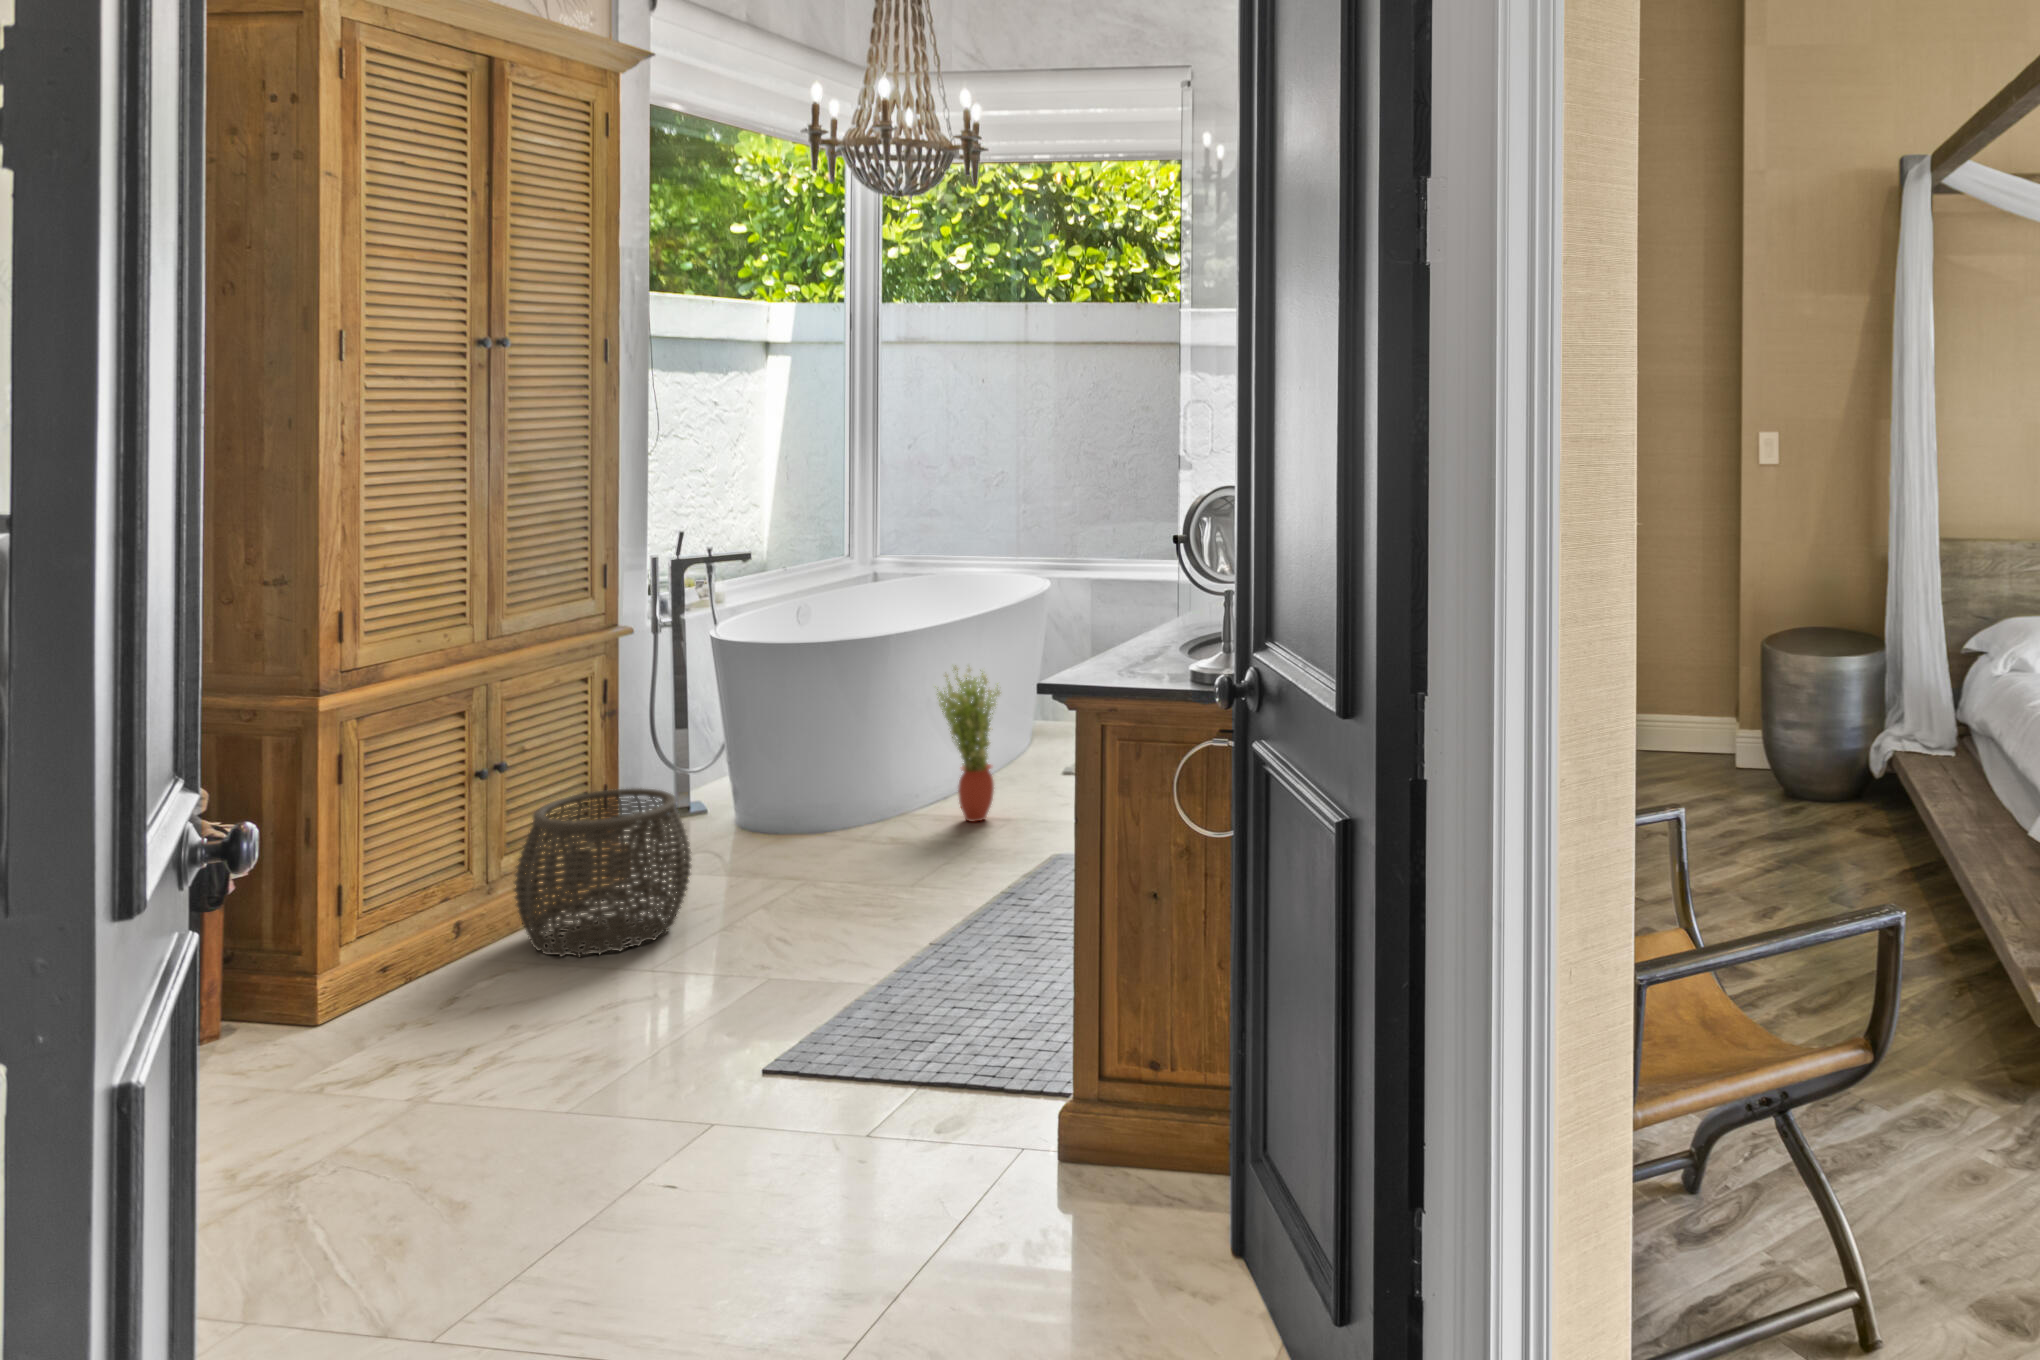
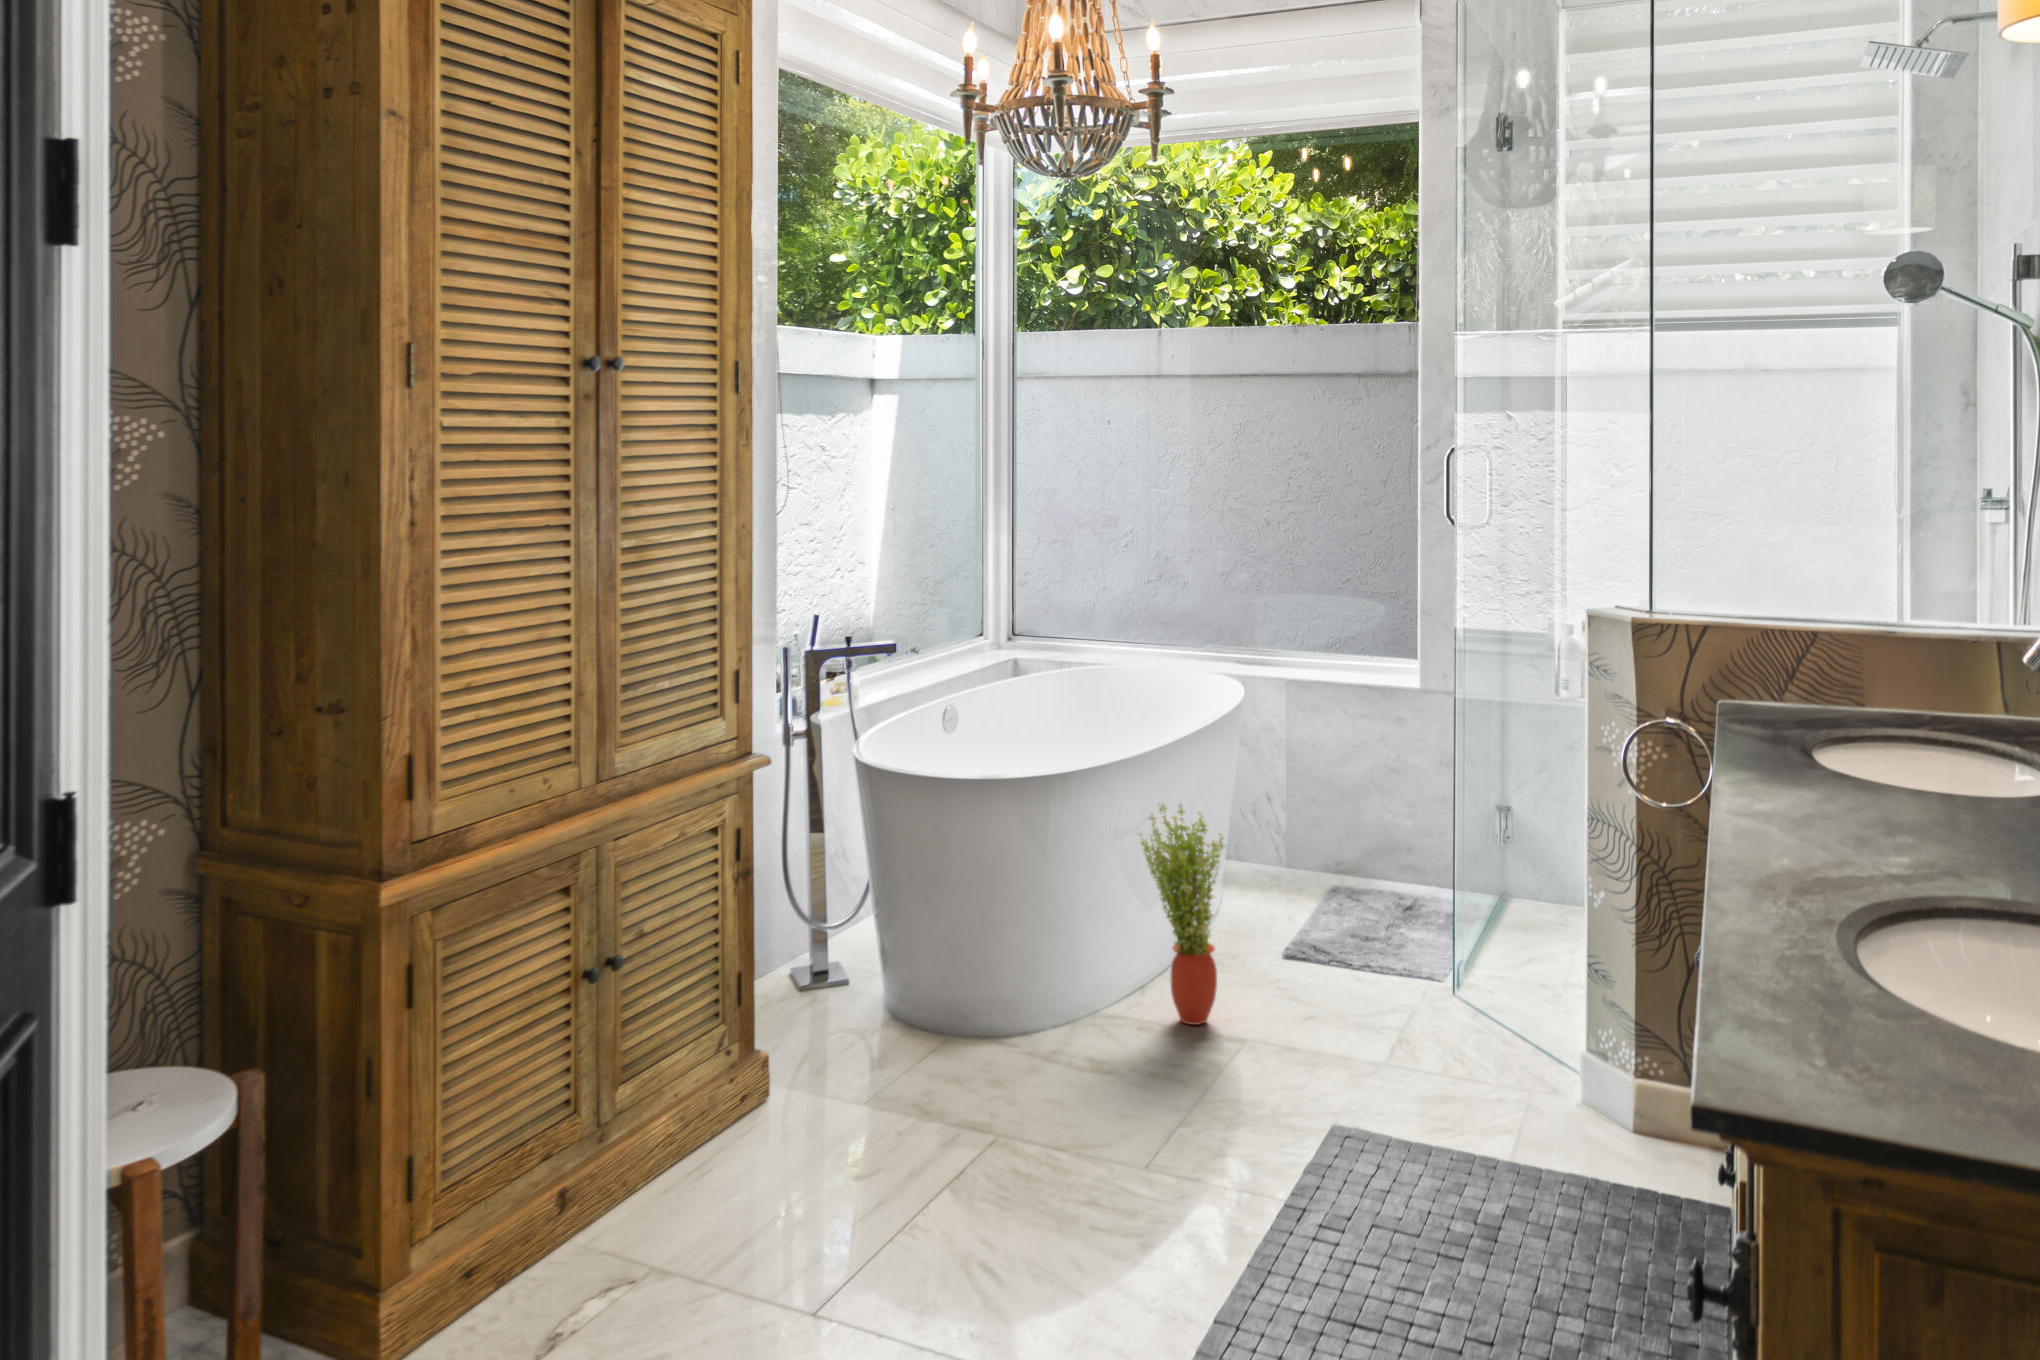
woven basket: present [514,788,692,957] -> none [632,995,863,1266]

